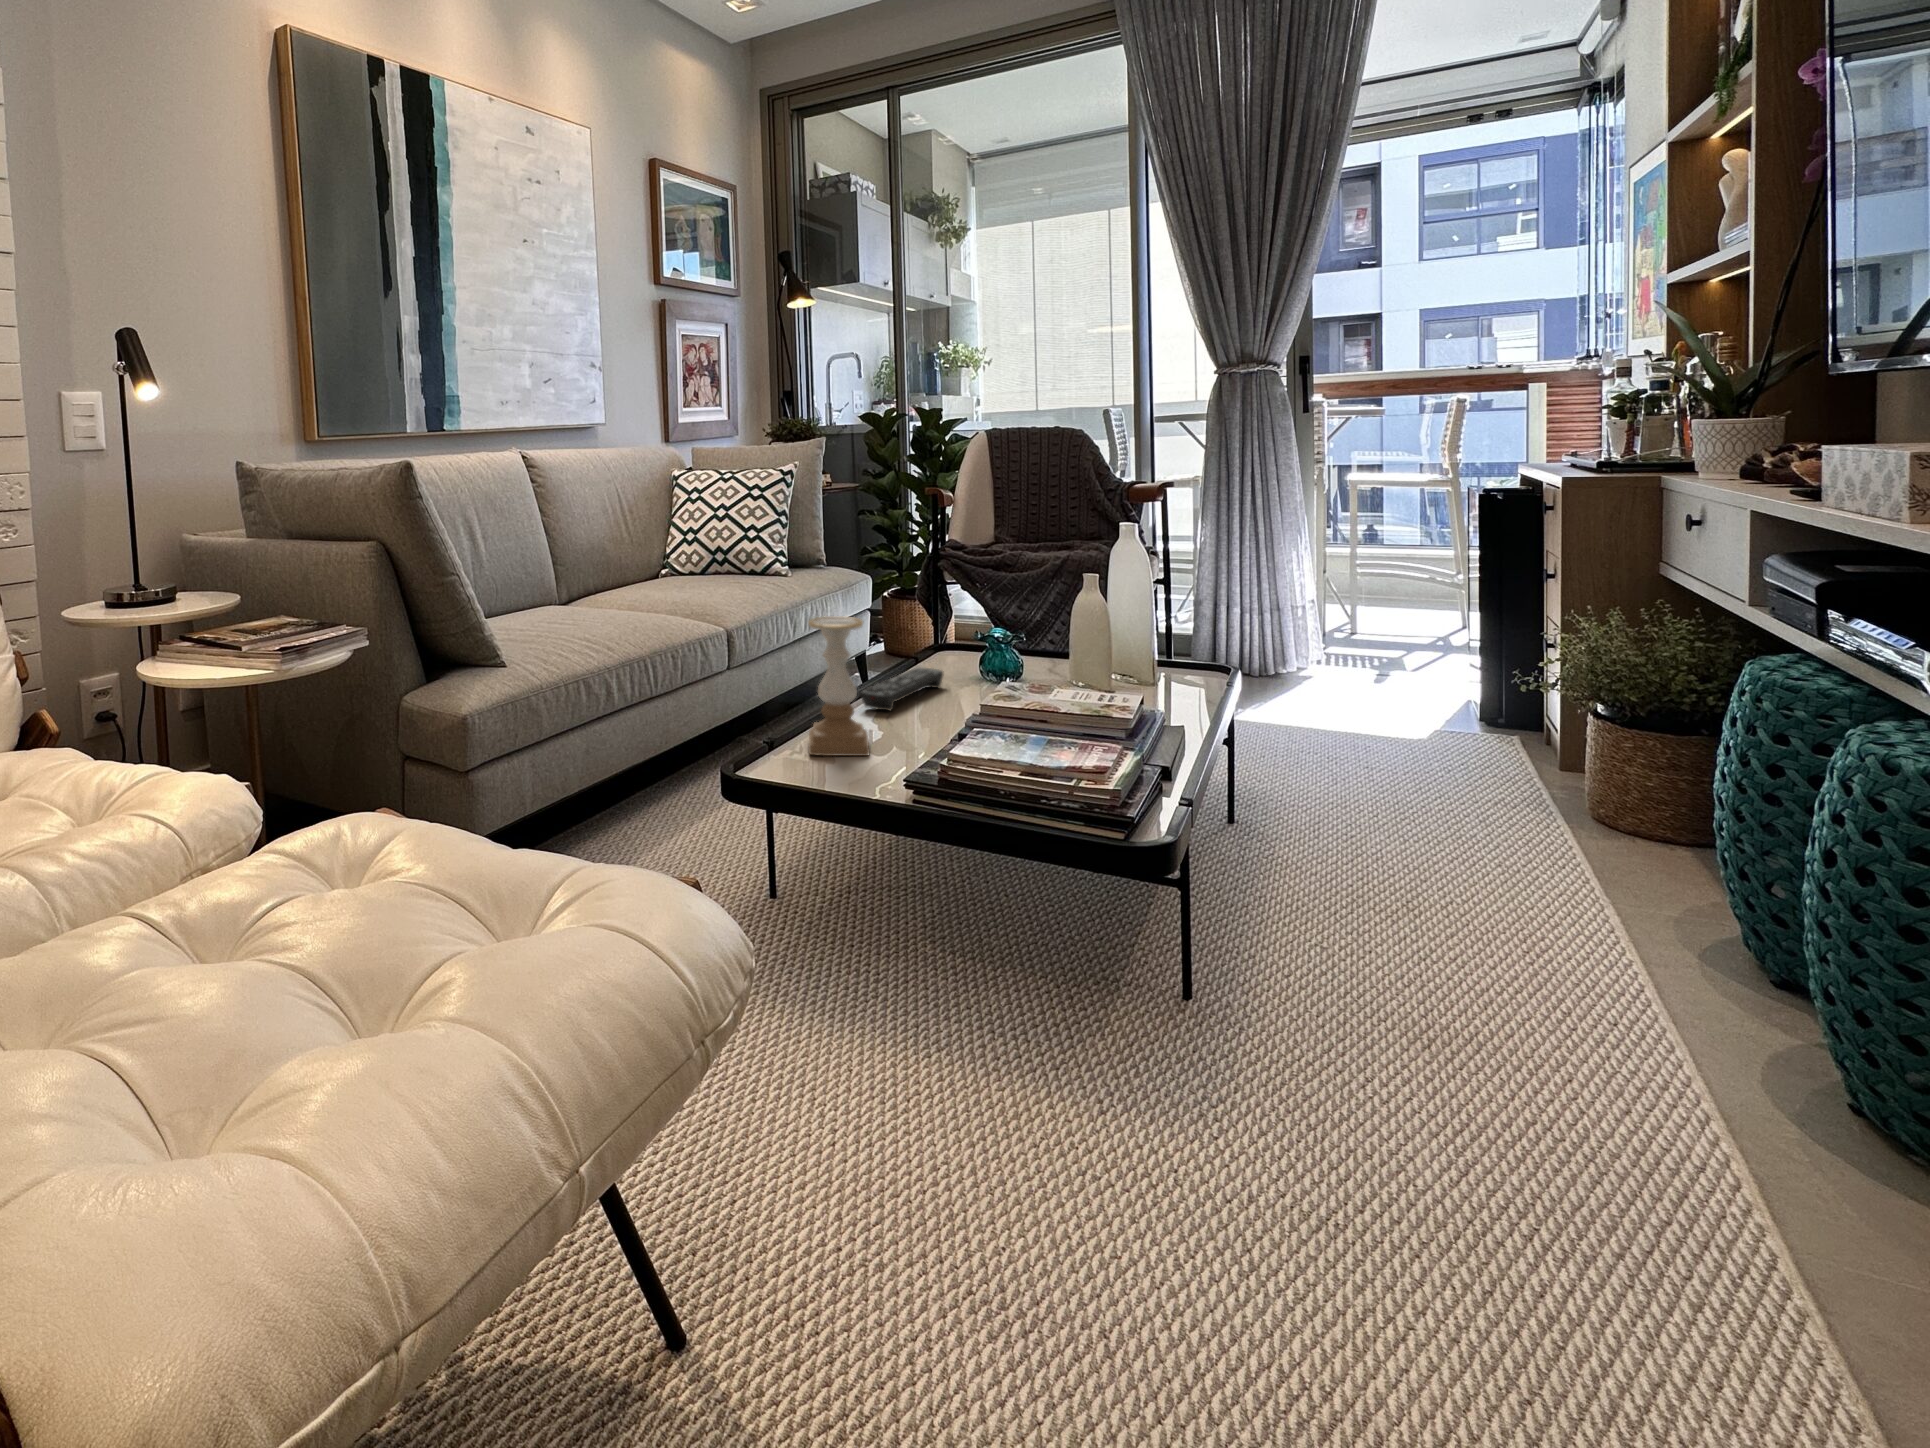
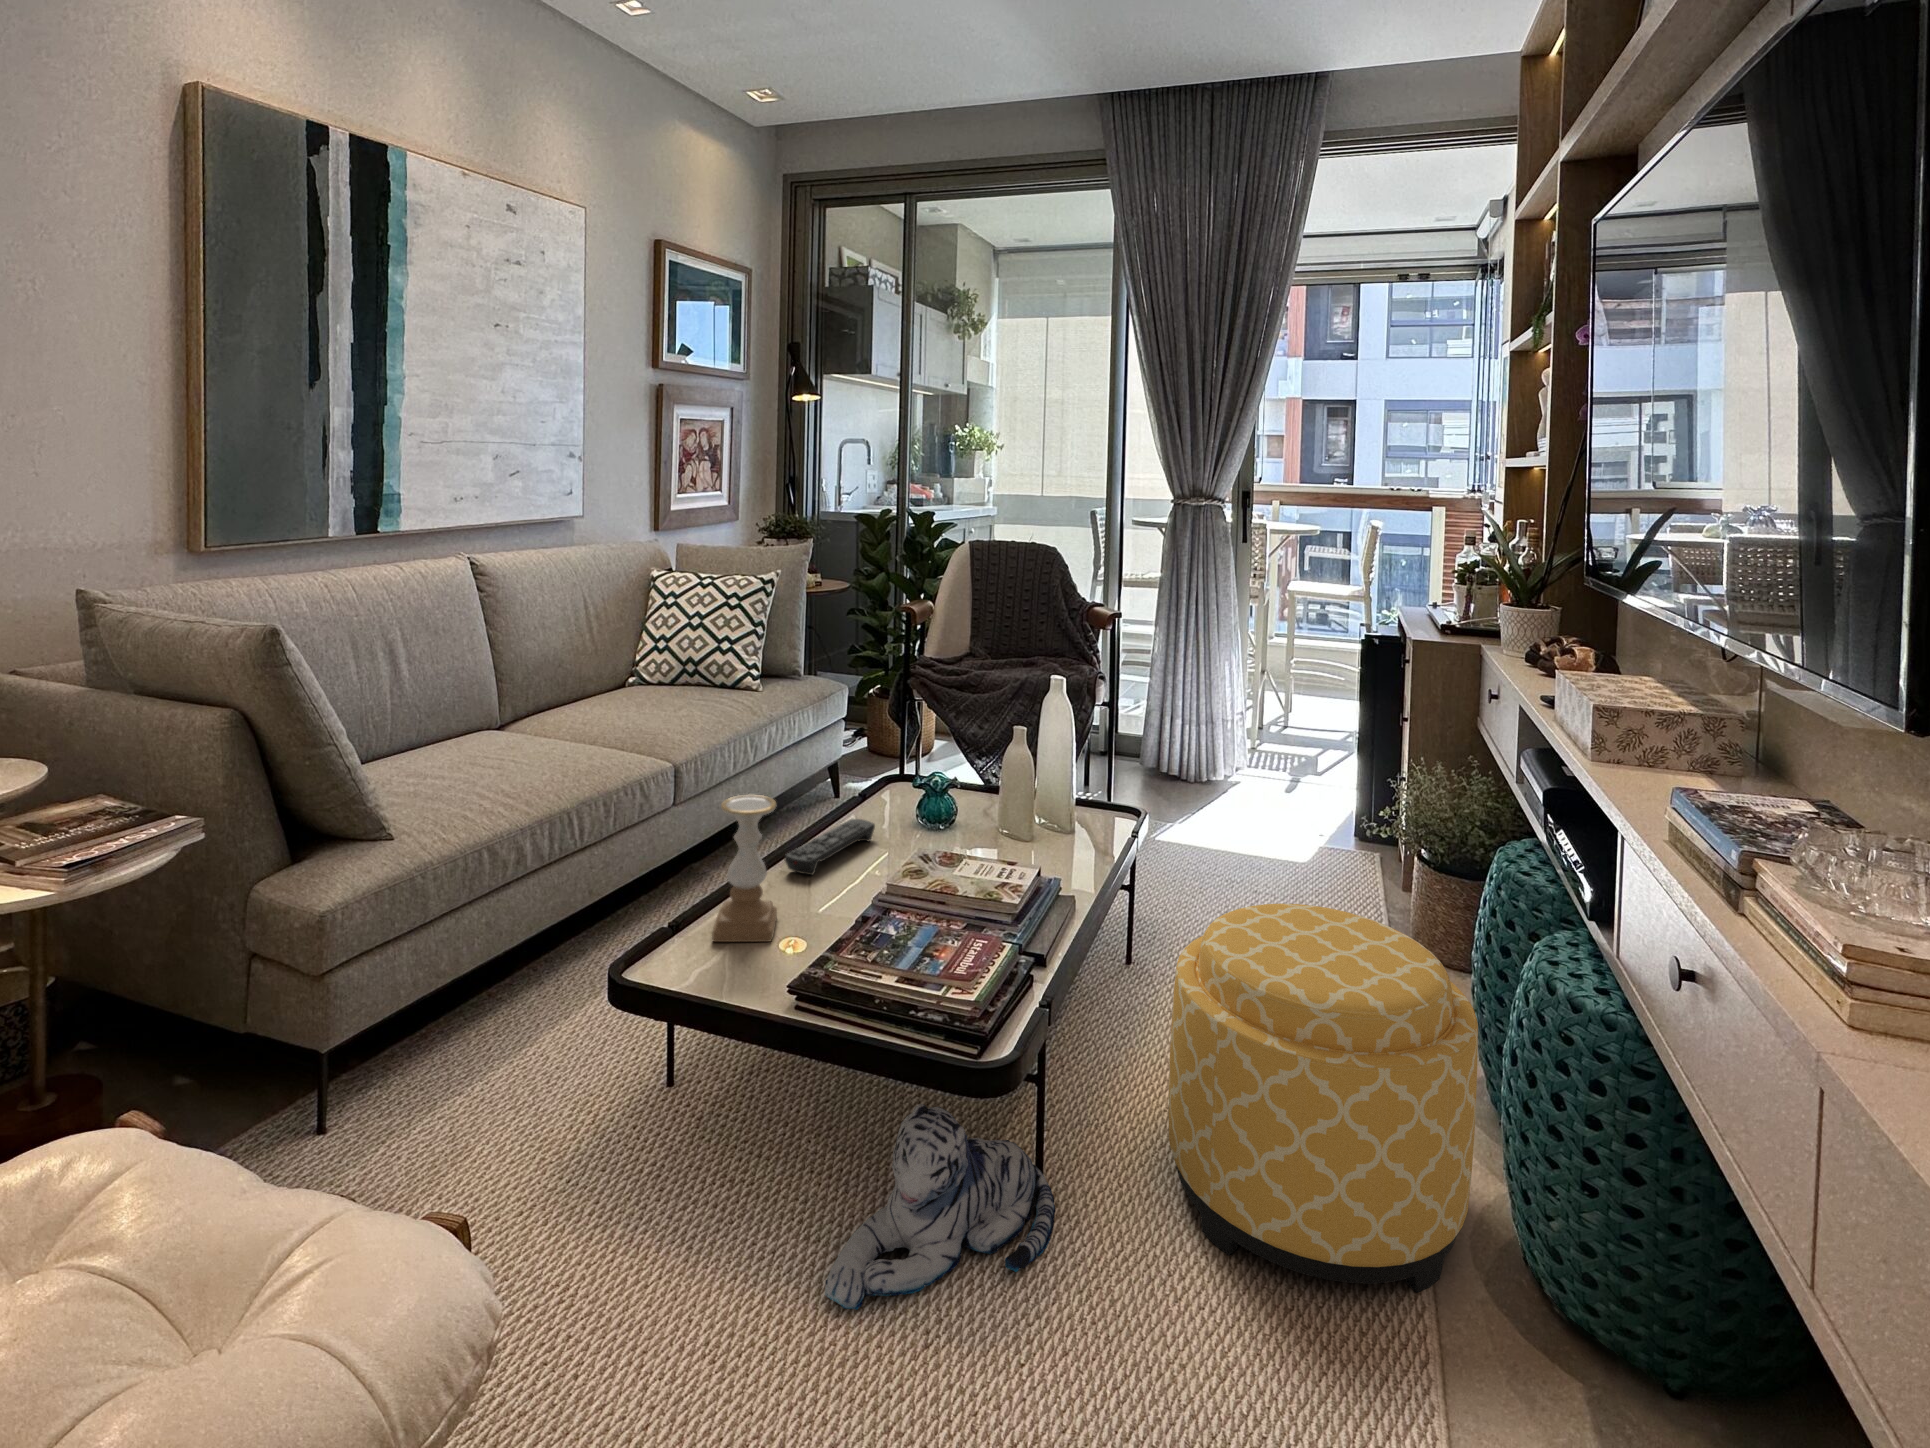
ottoman: none [1334,716,1766,1128] -> present [1169,904,1478,1293]
plush toy: none [979,894,1215,1087] -> present [824,1104,1055,1310]

